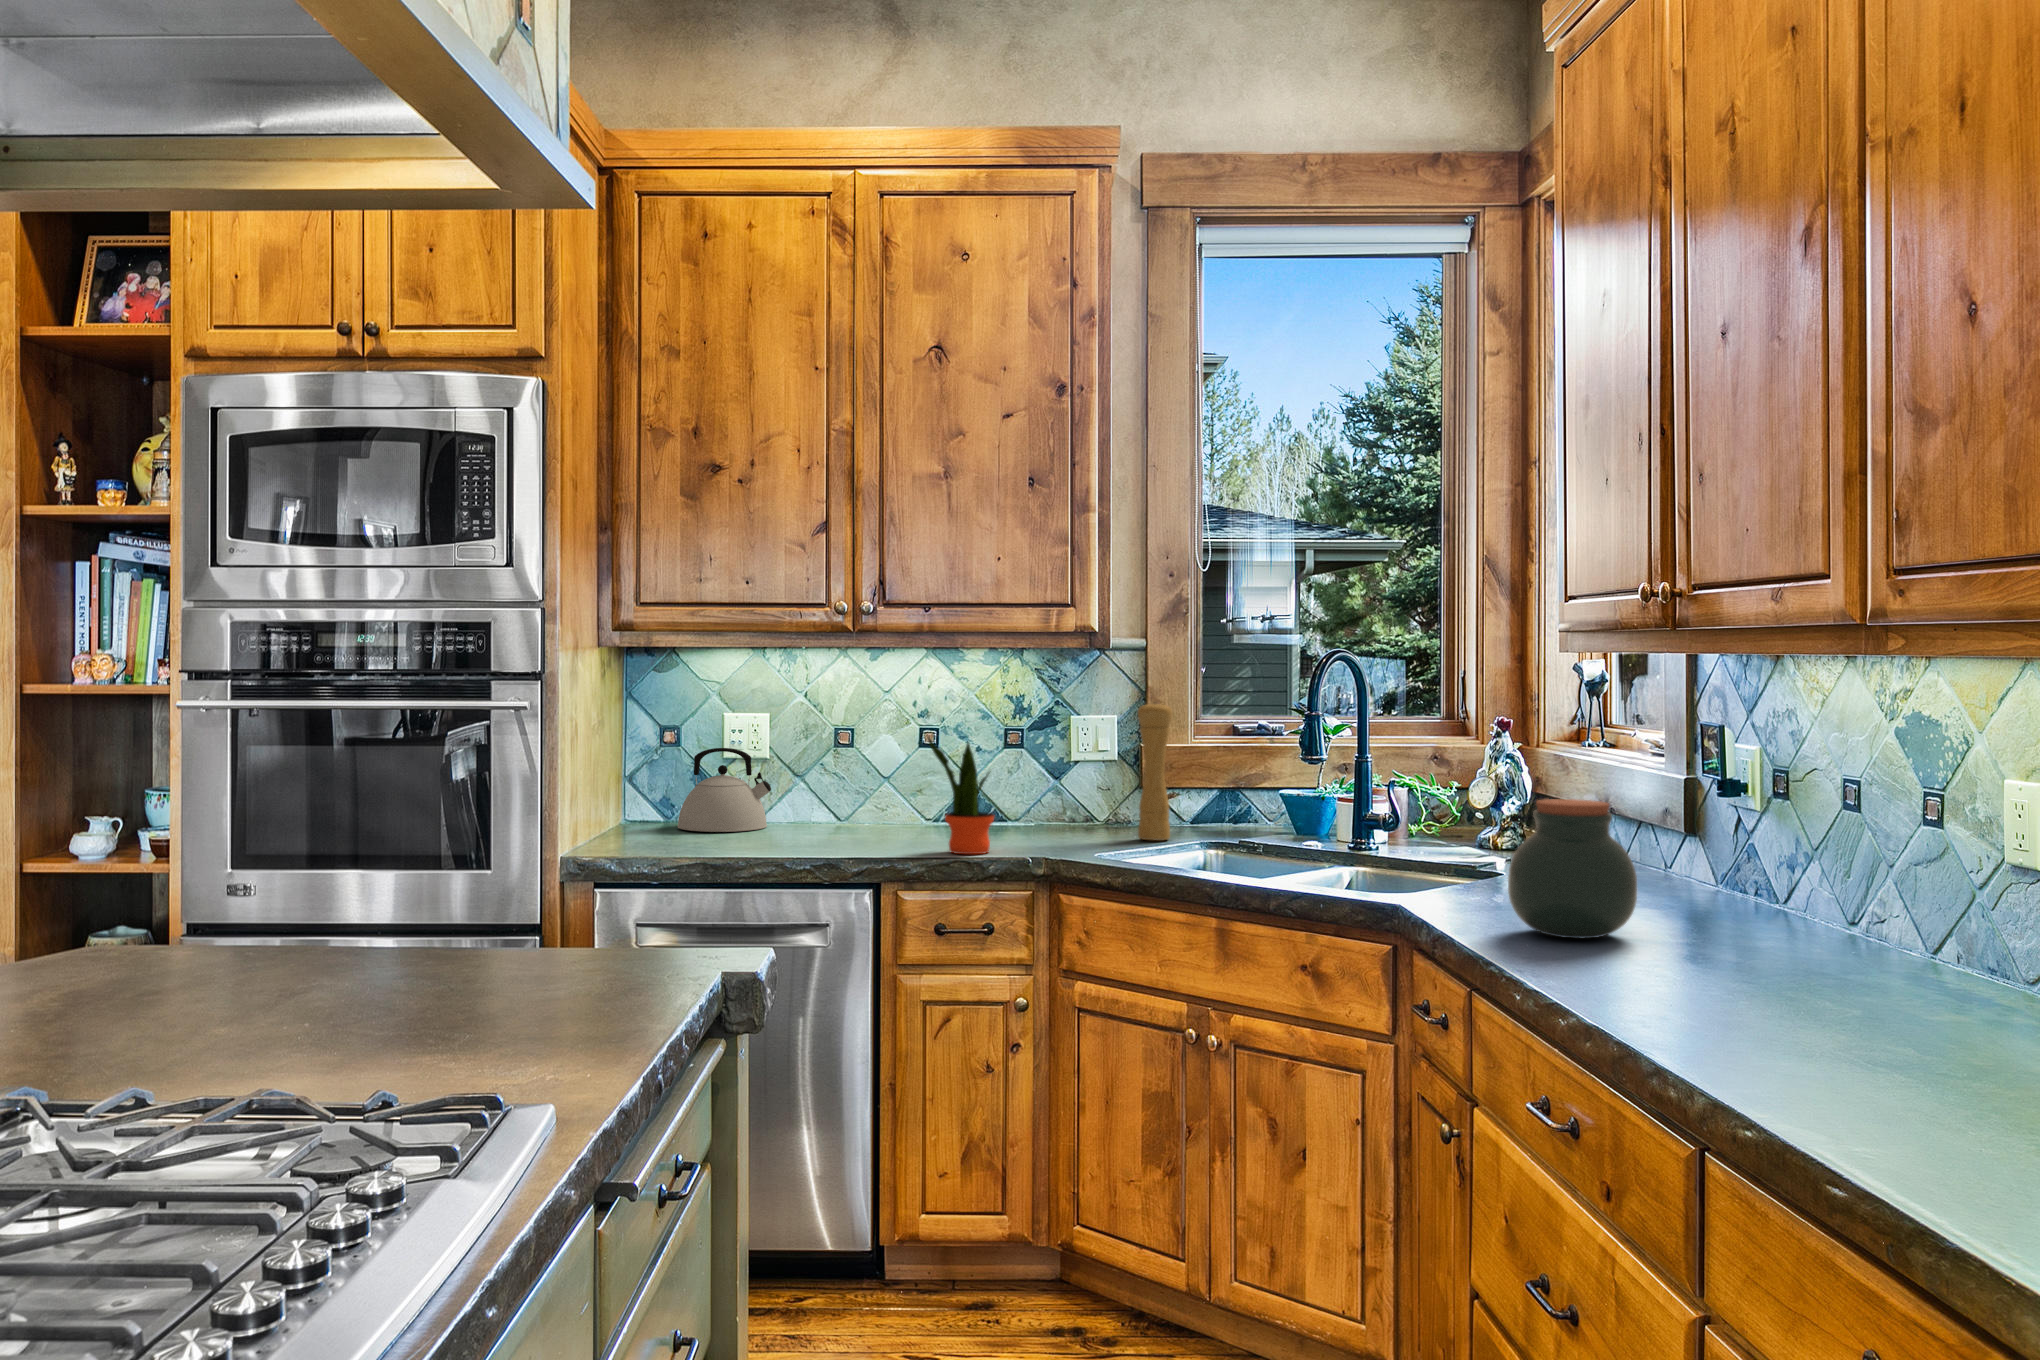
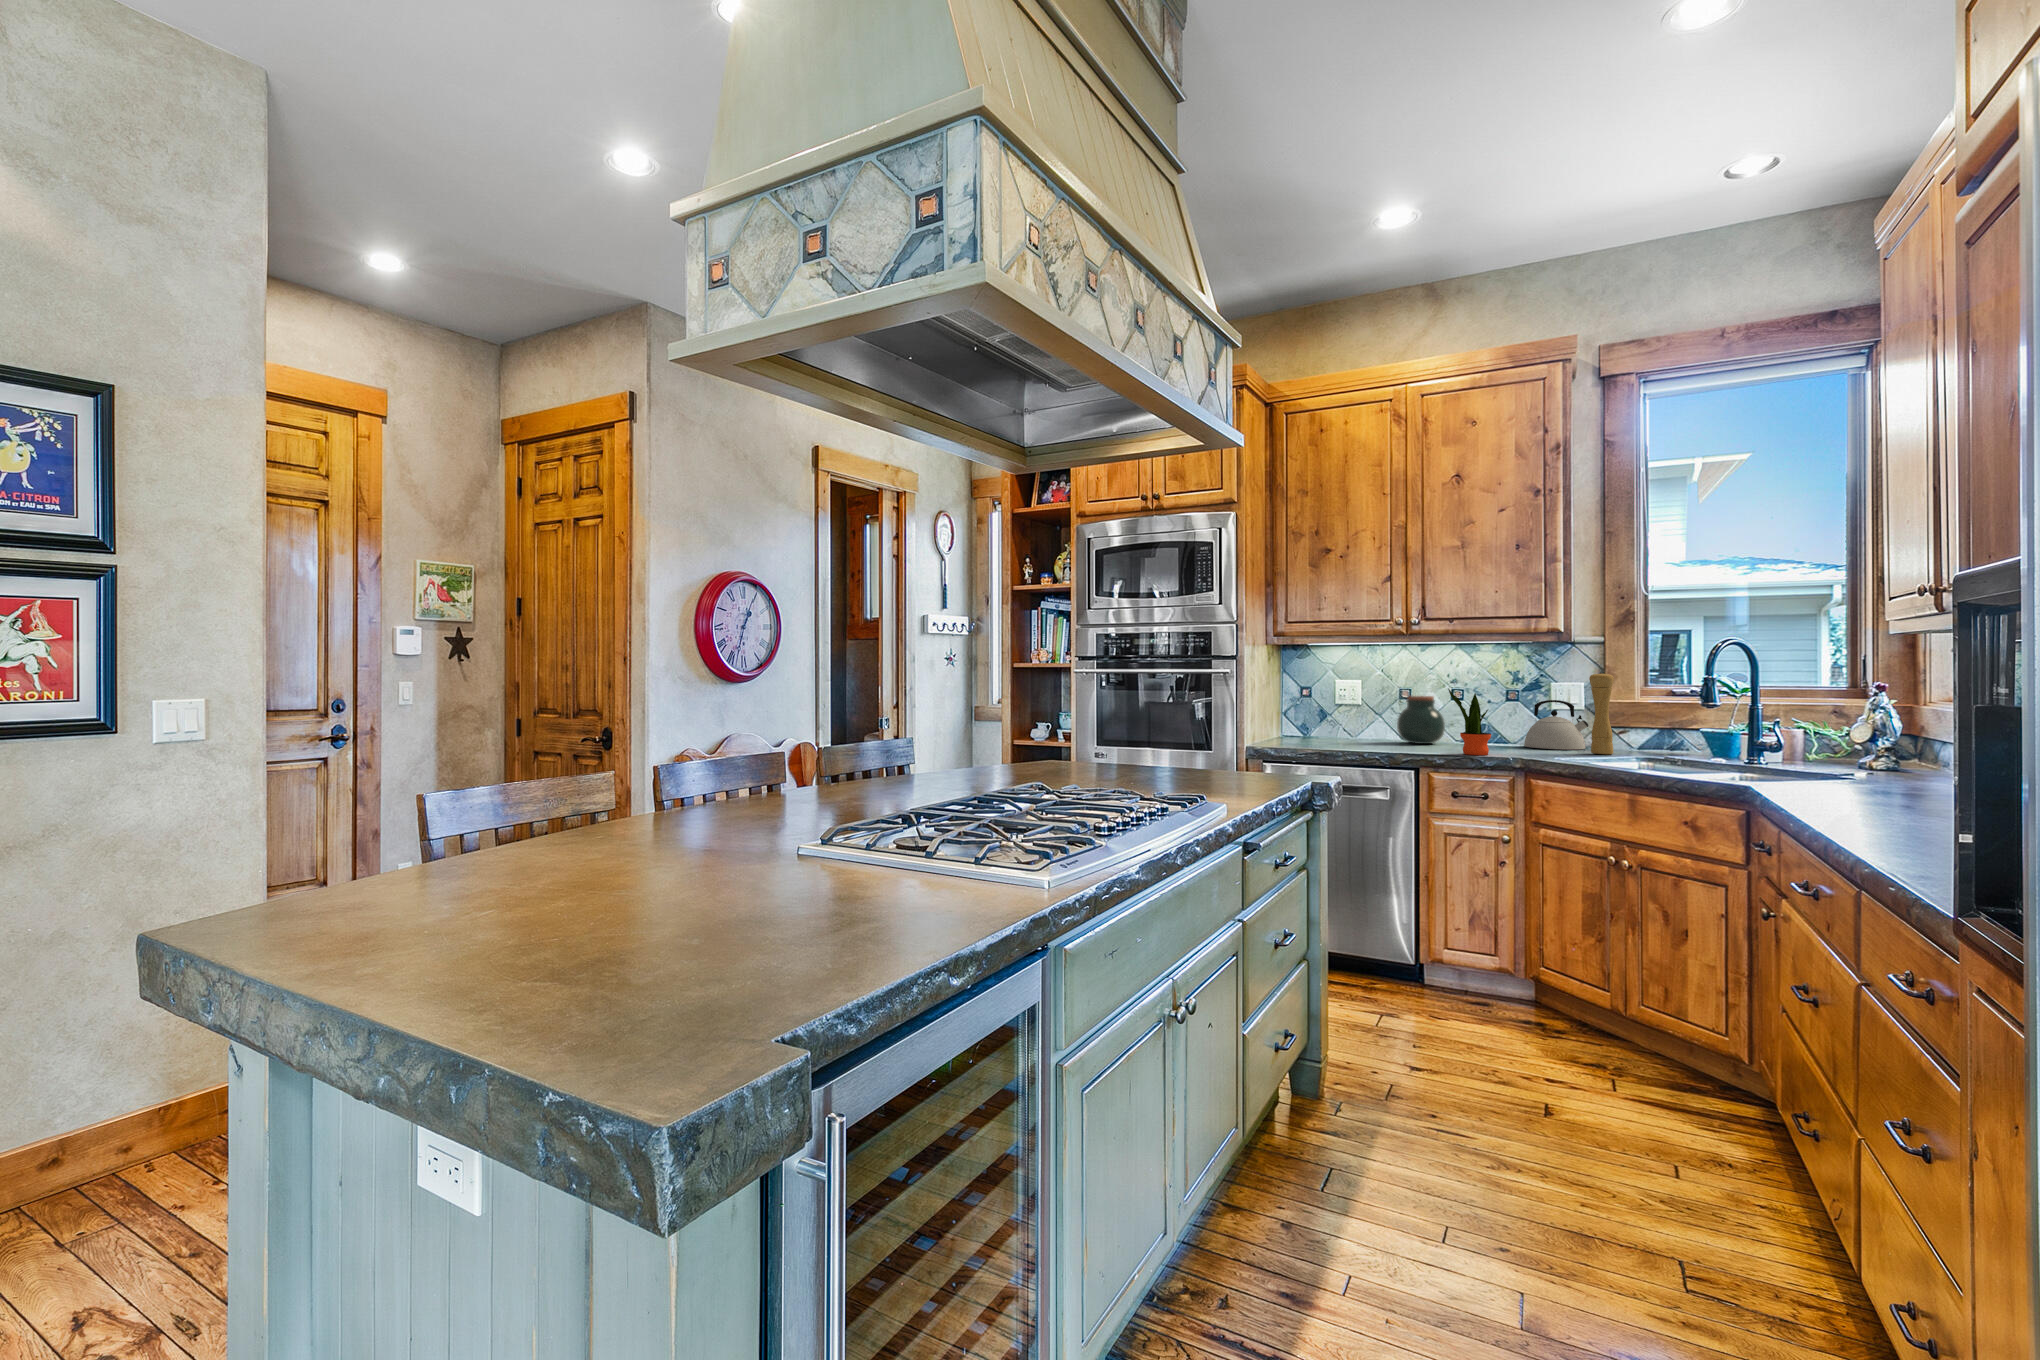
kettle: present [677,748,771,832] -> present [1524,700,1588,750]
jar: present [1508,799,1637,939] -> present [1397,696,1445,744]

